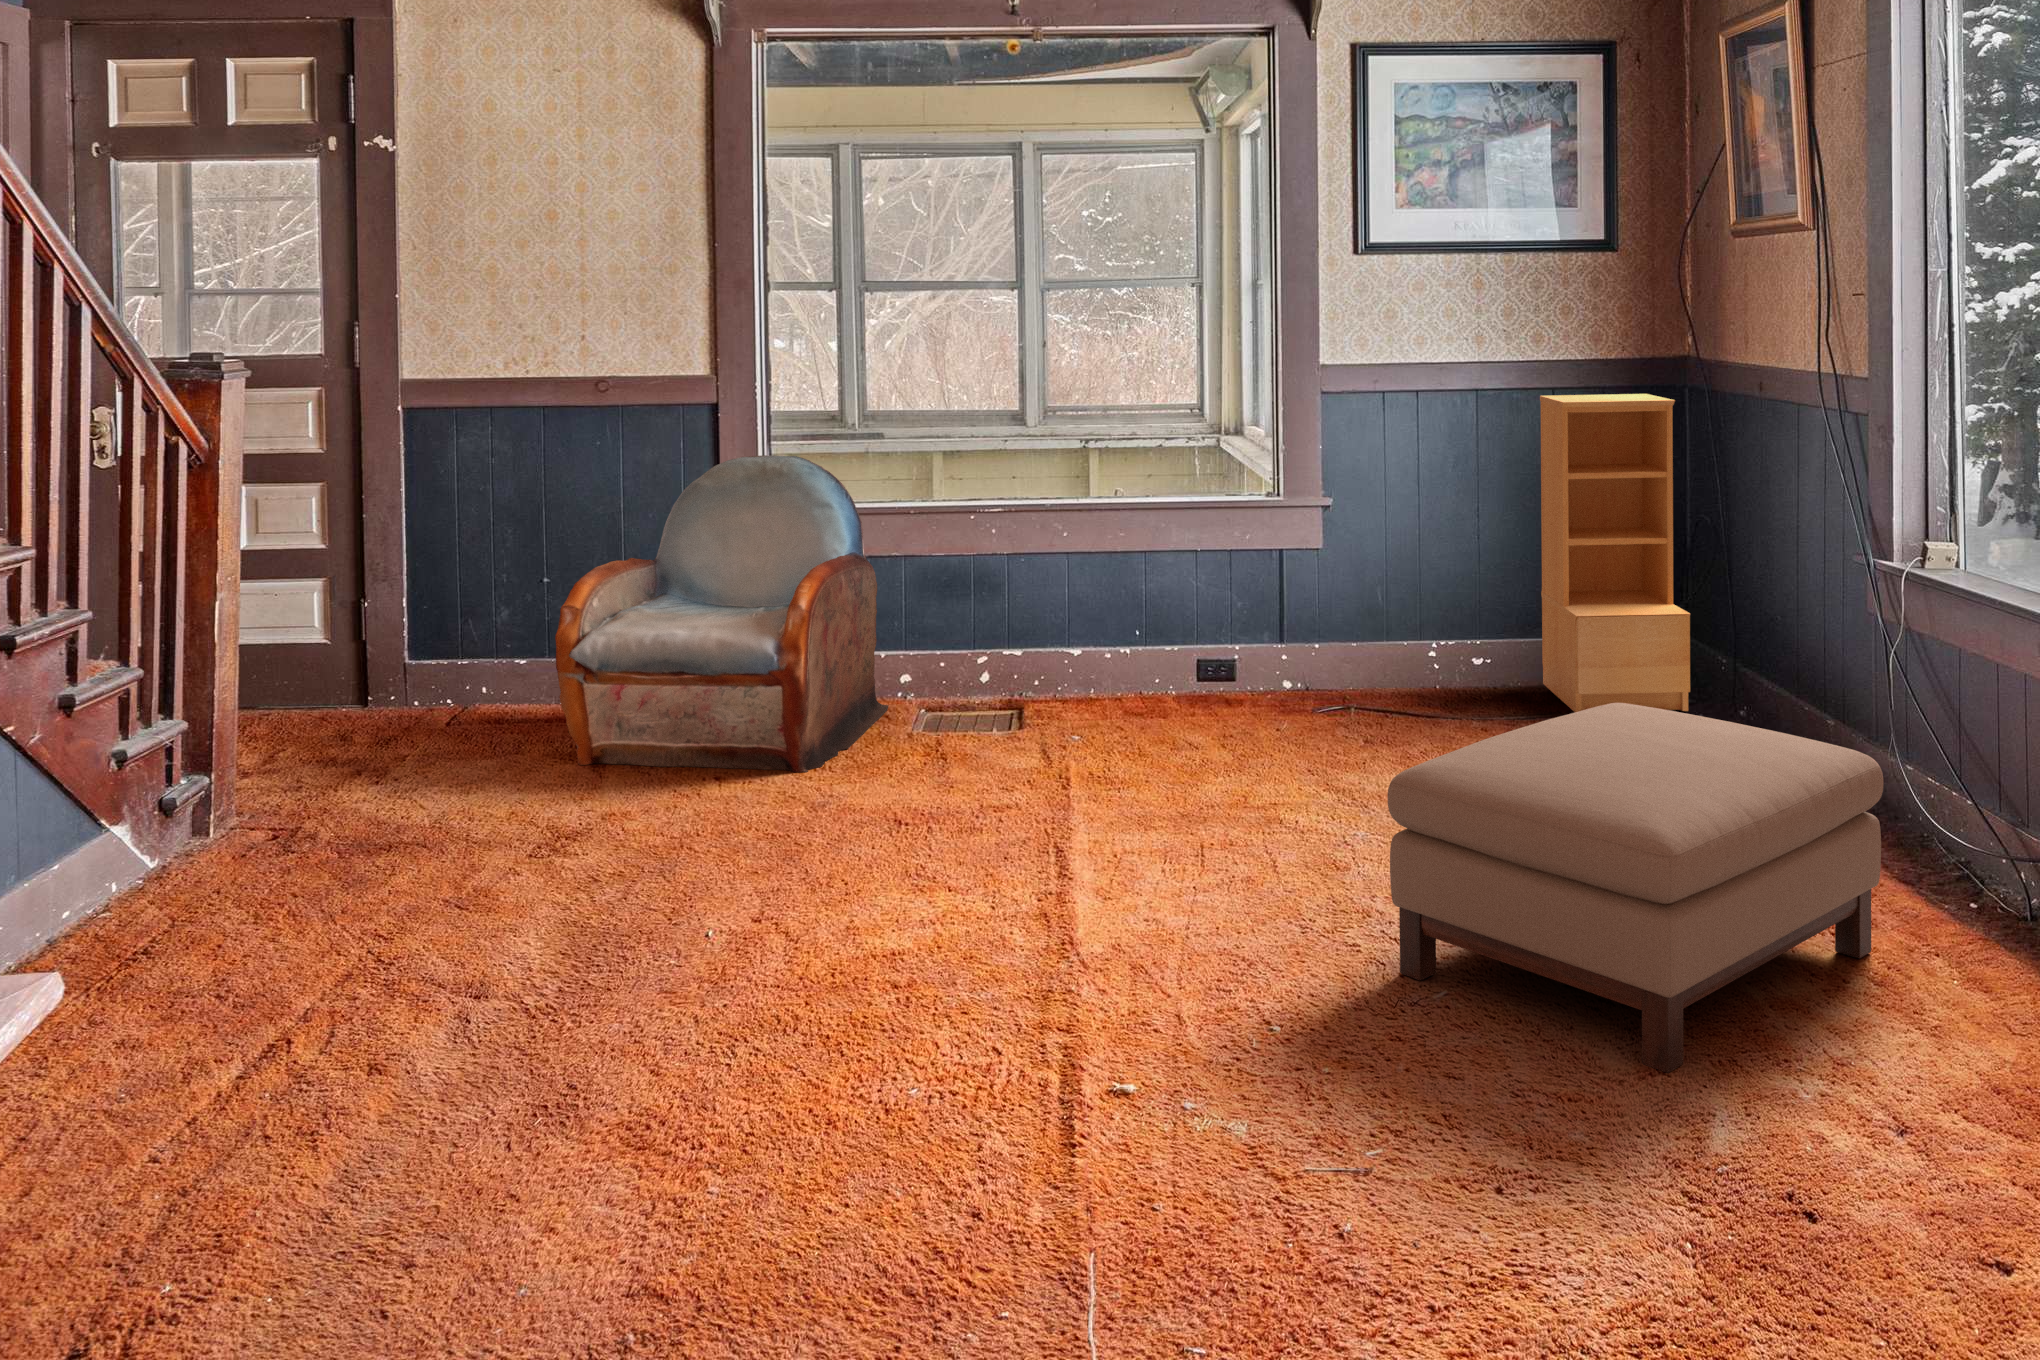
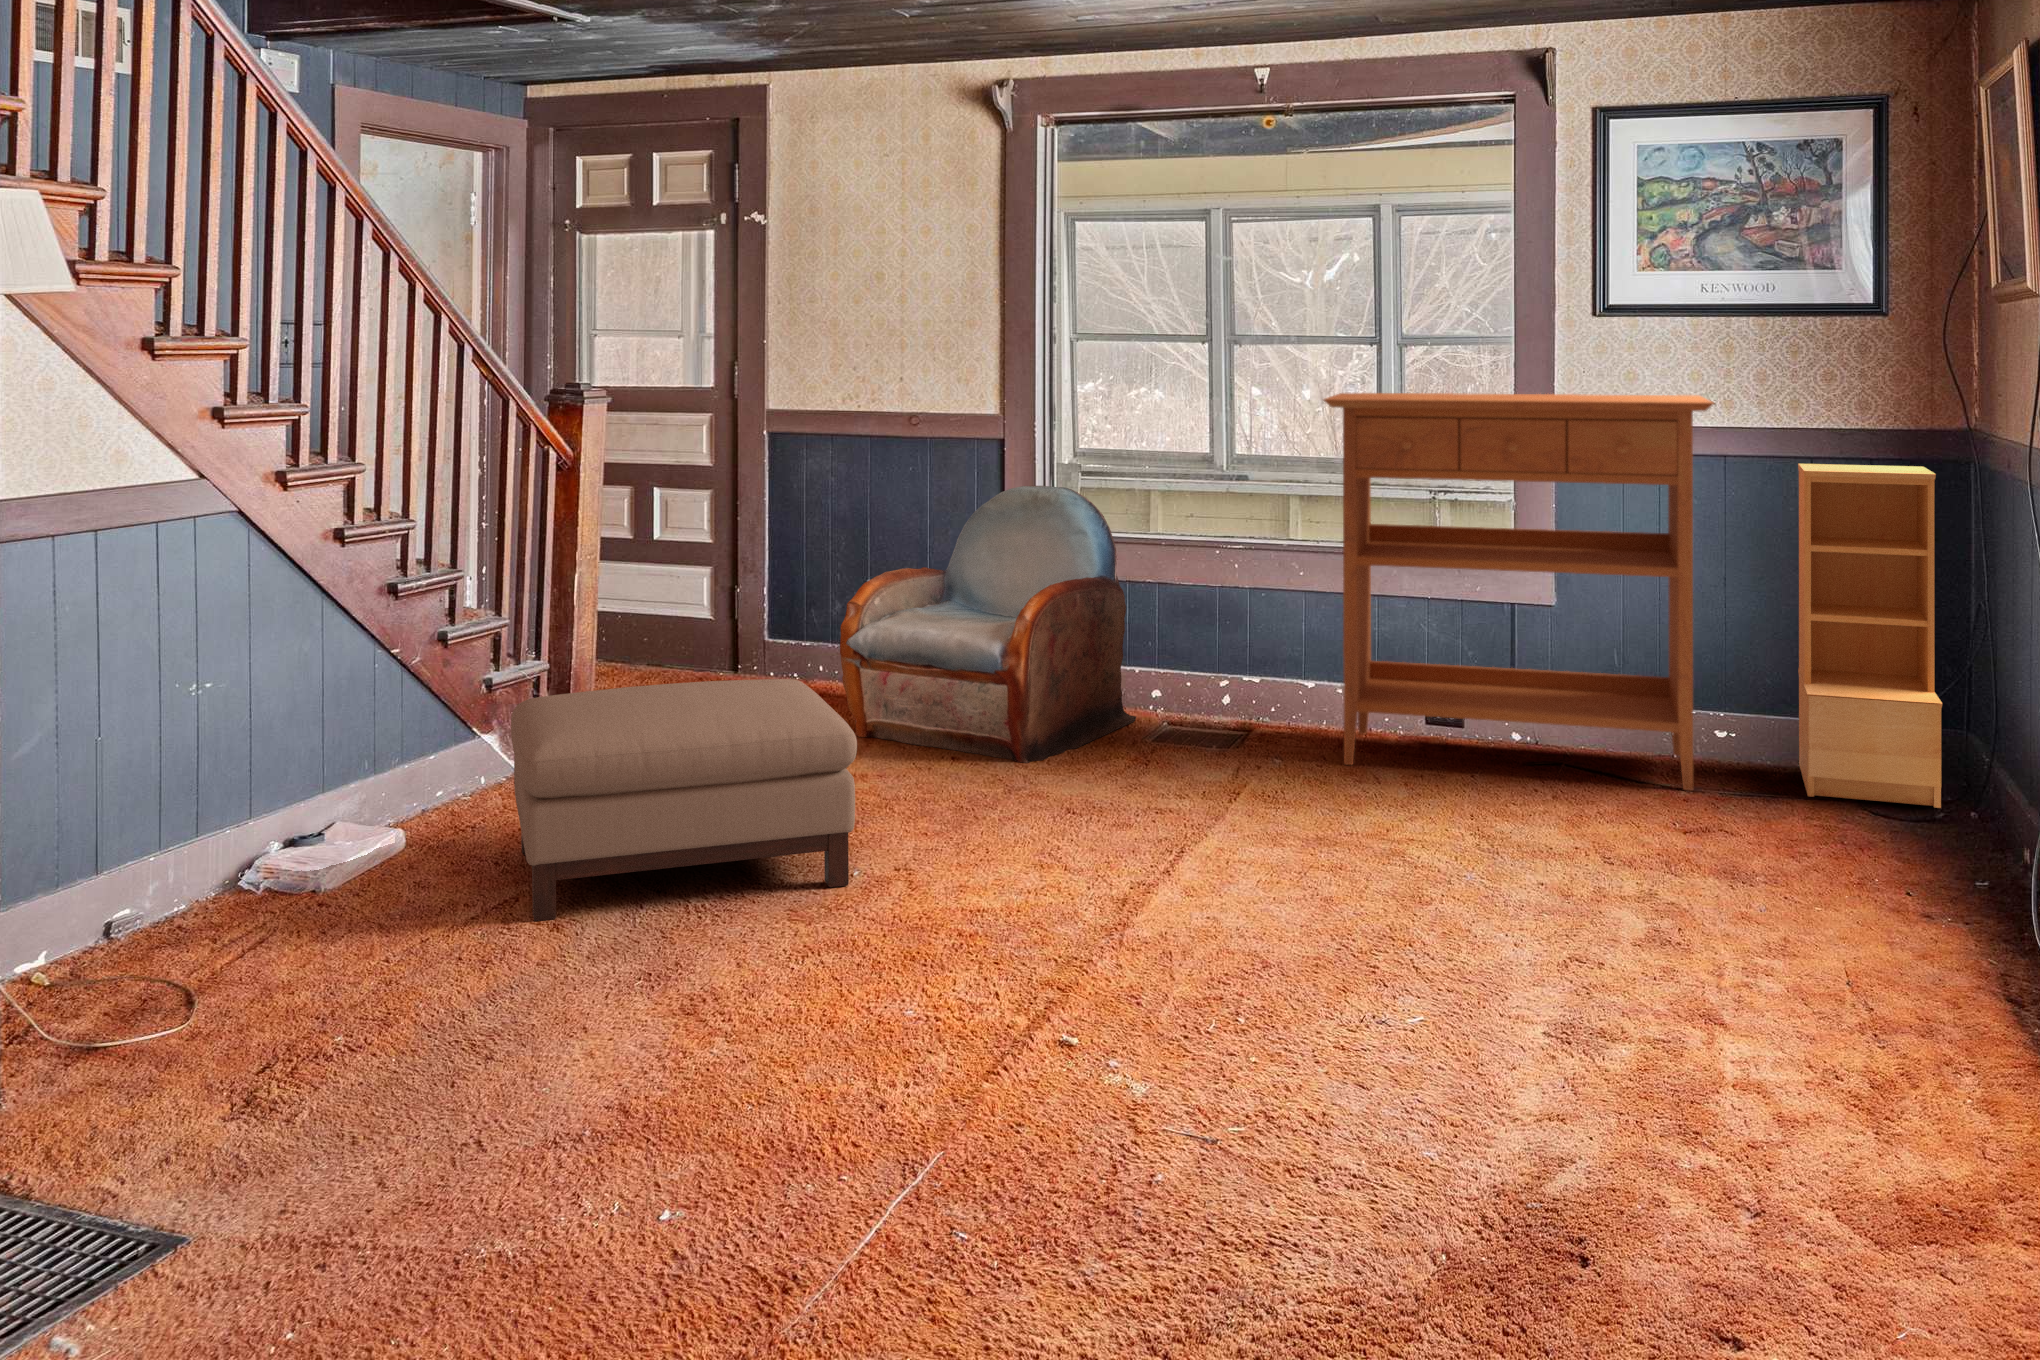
console table: none [1104,333,1499,733] -> present [1324,393,1714,790]
ottoman: present [1387,703,1883,1073] -> present [511,679,857,921]

